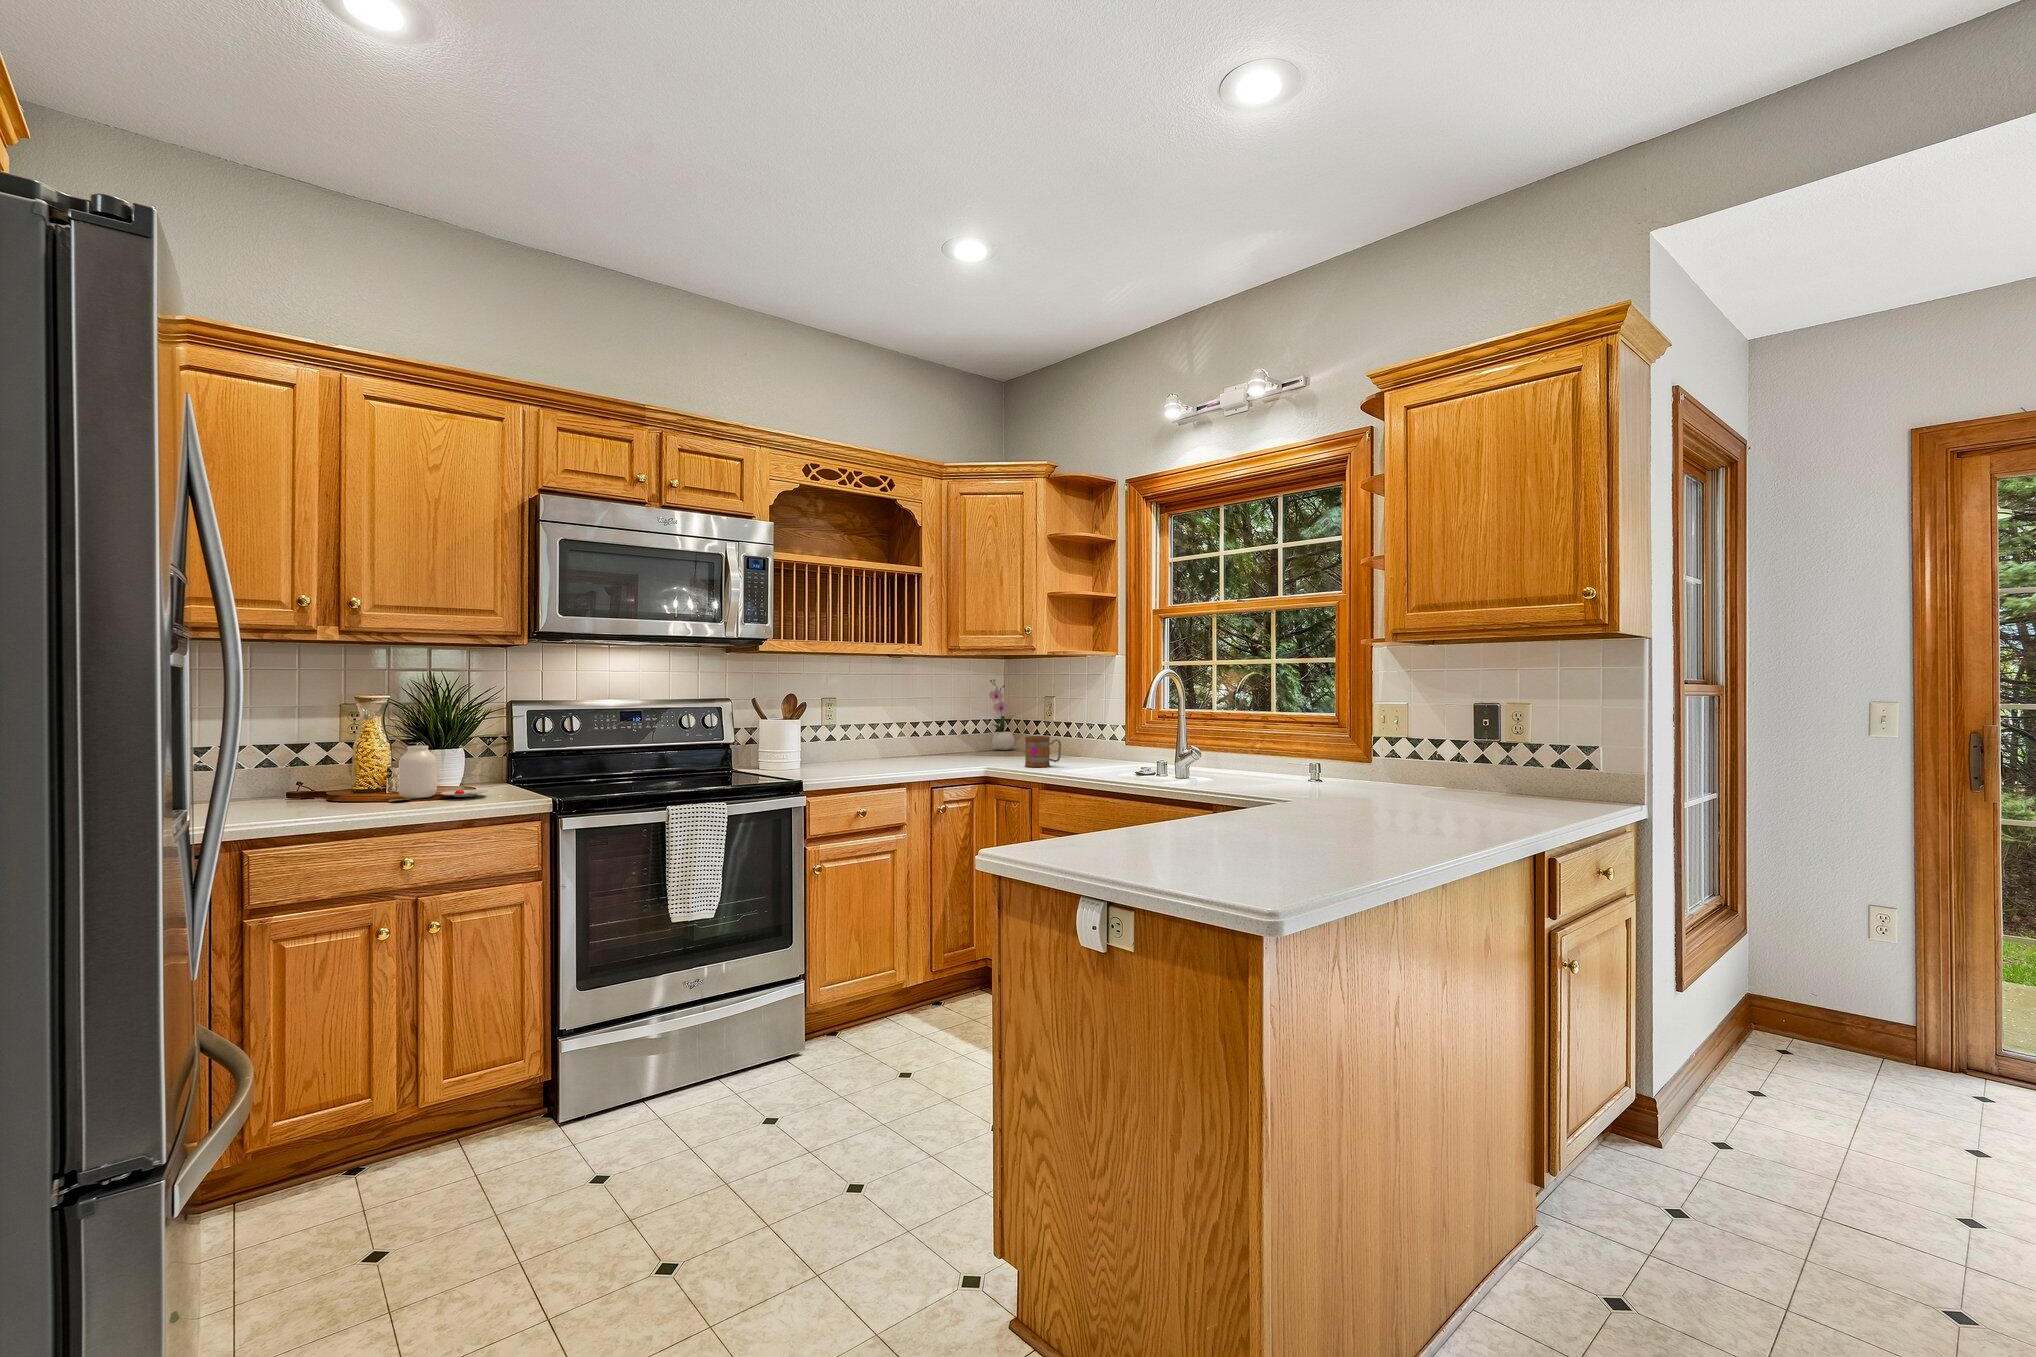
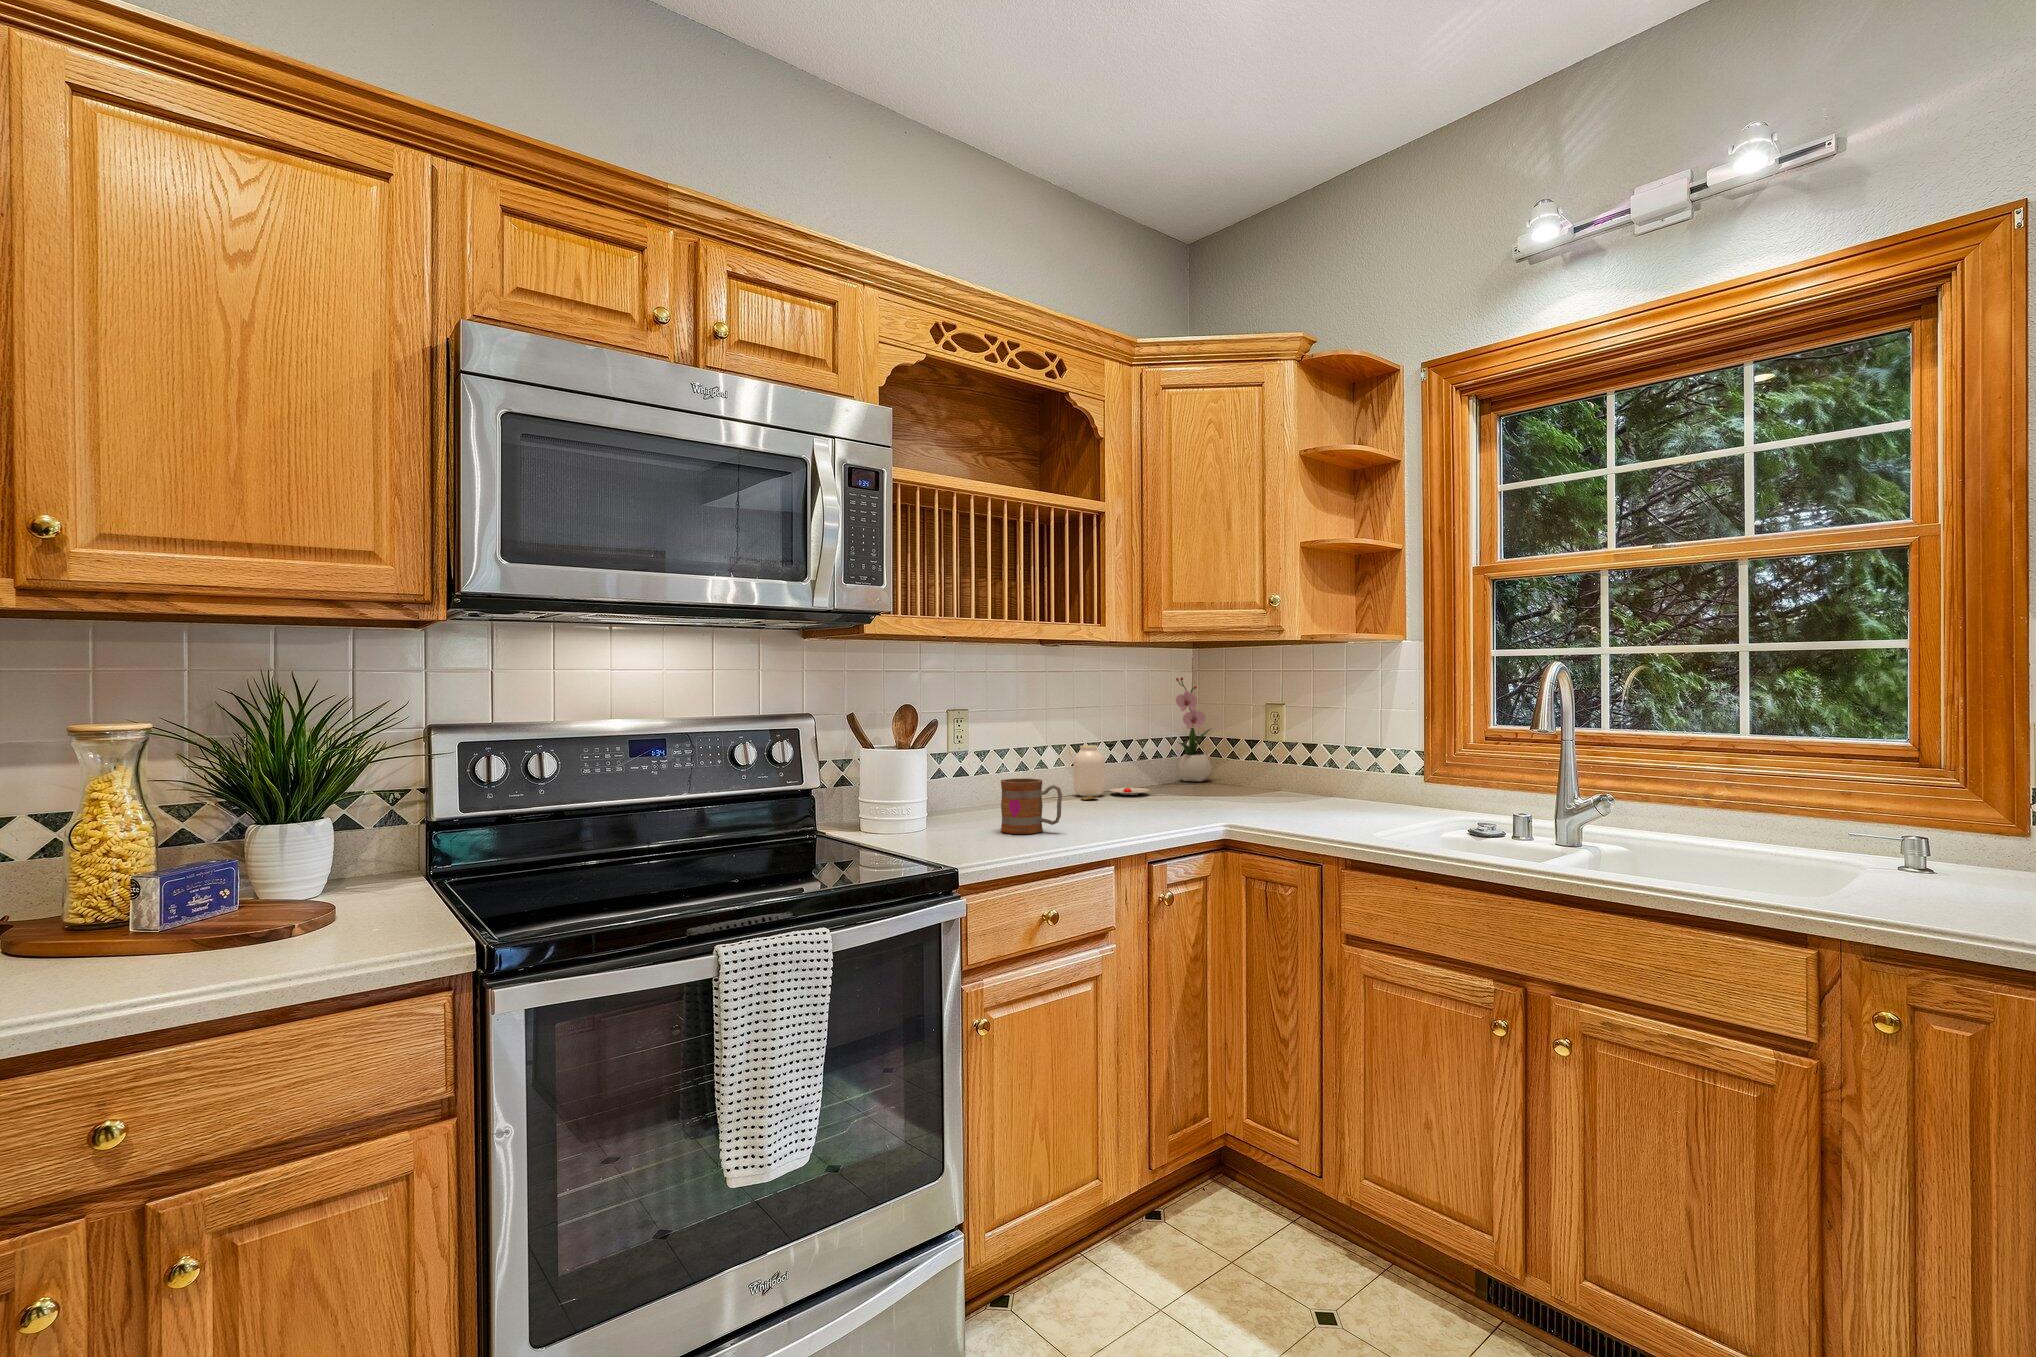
mug: present [1025,736,1061,767] -> present [1001,778,1062,834]
jar: present [389,746,488,802] -> present [1073,745,1150,800]

